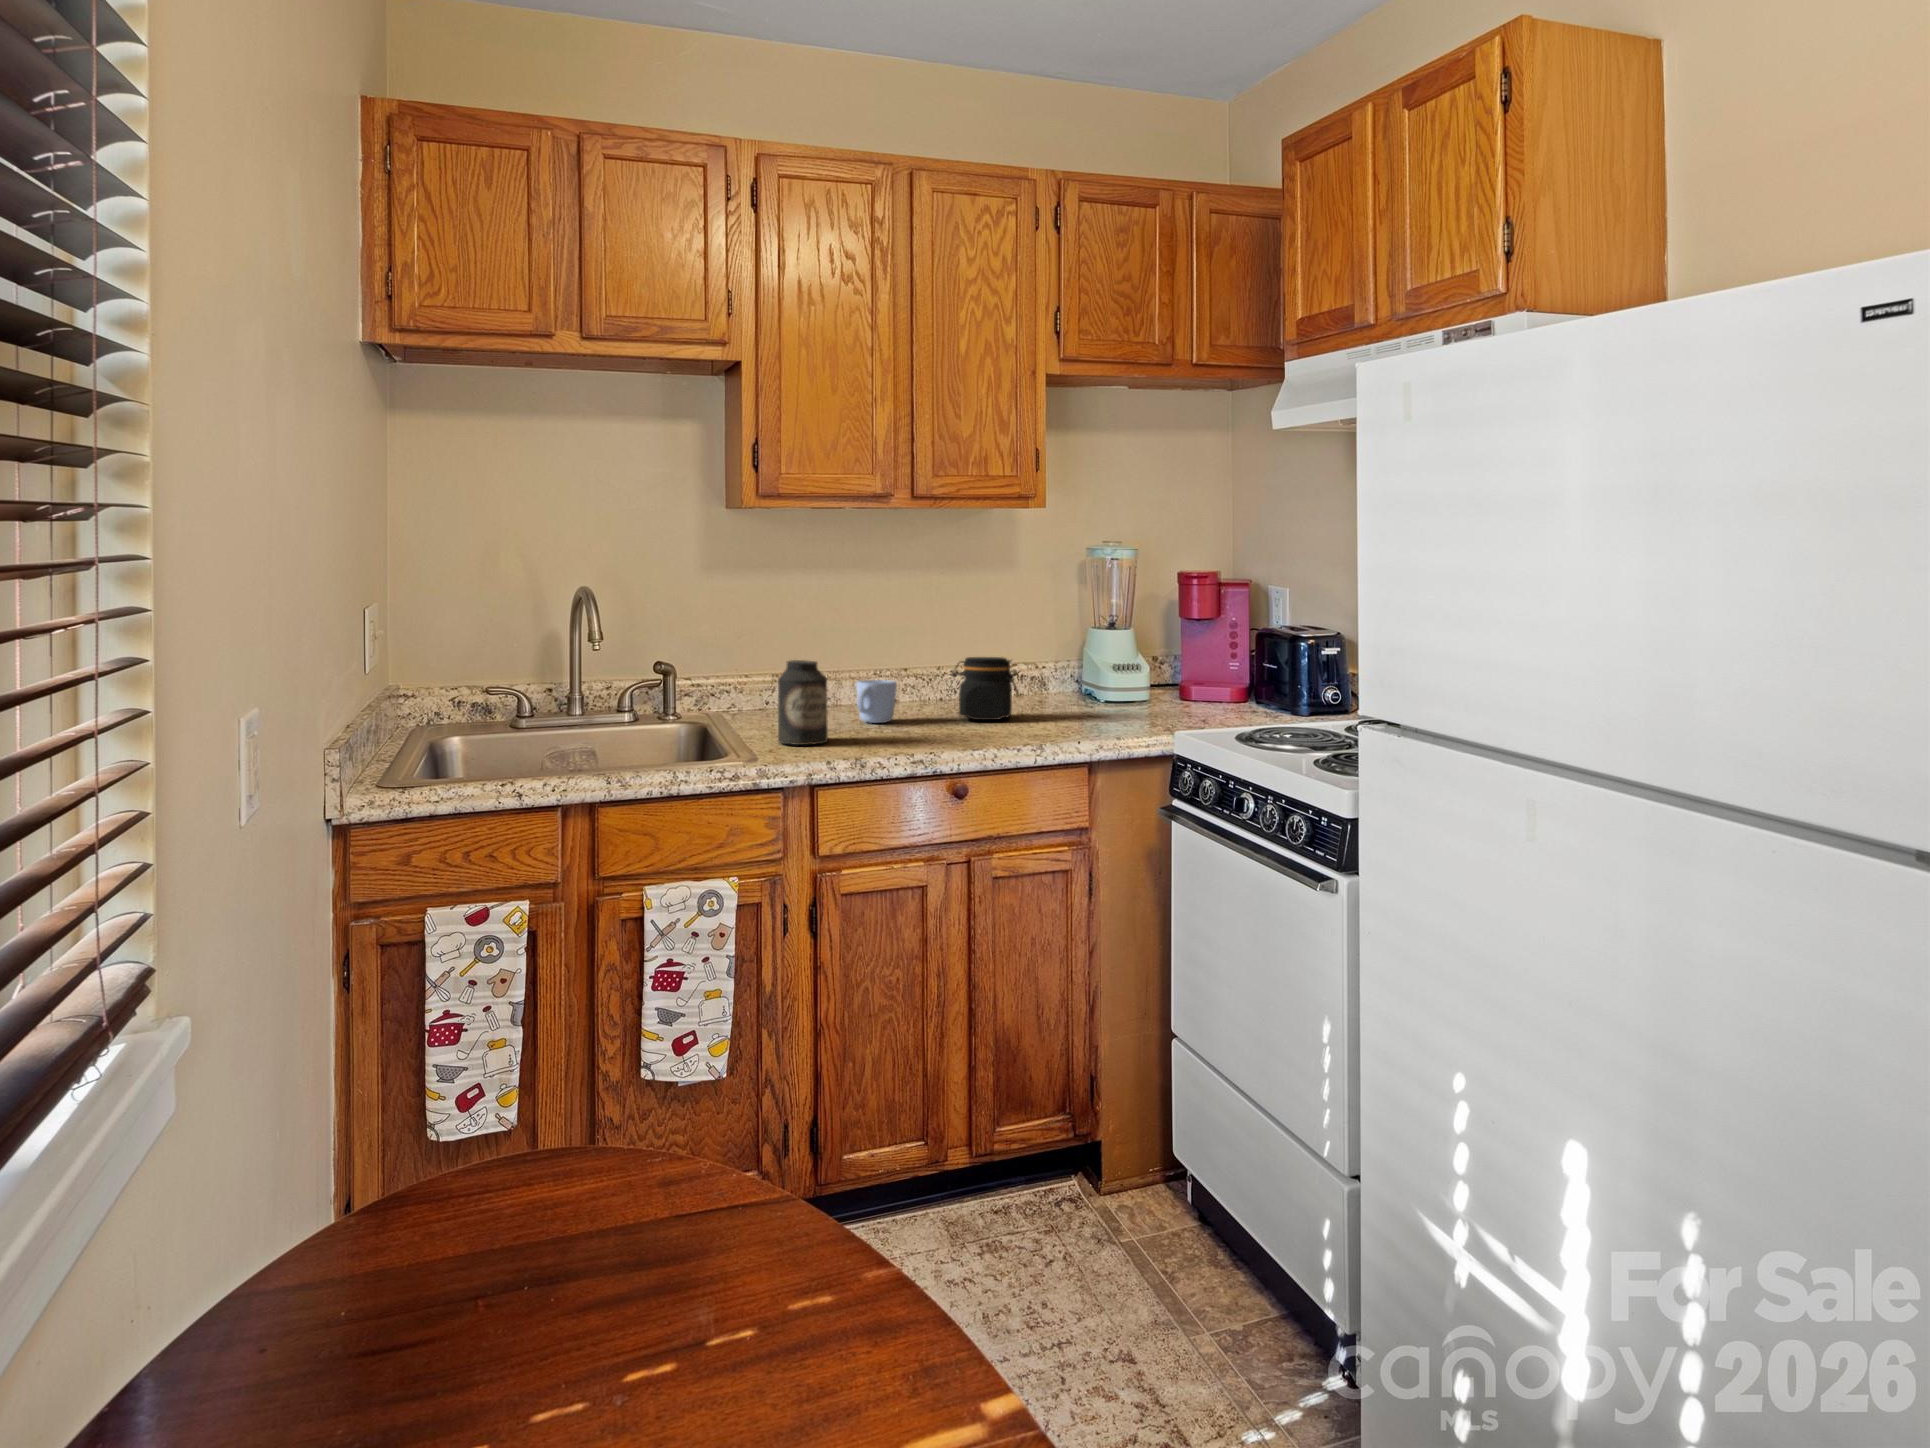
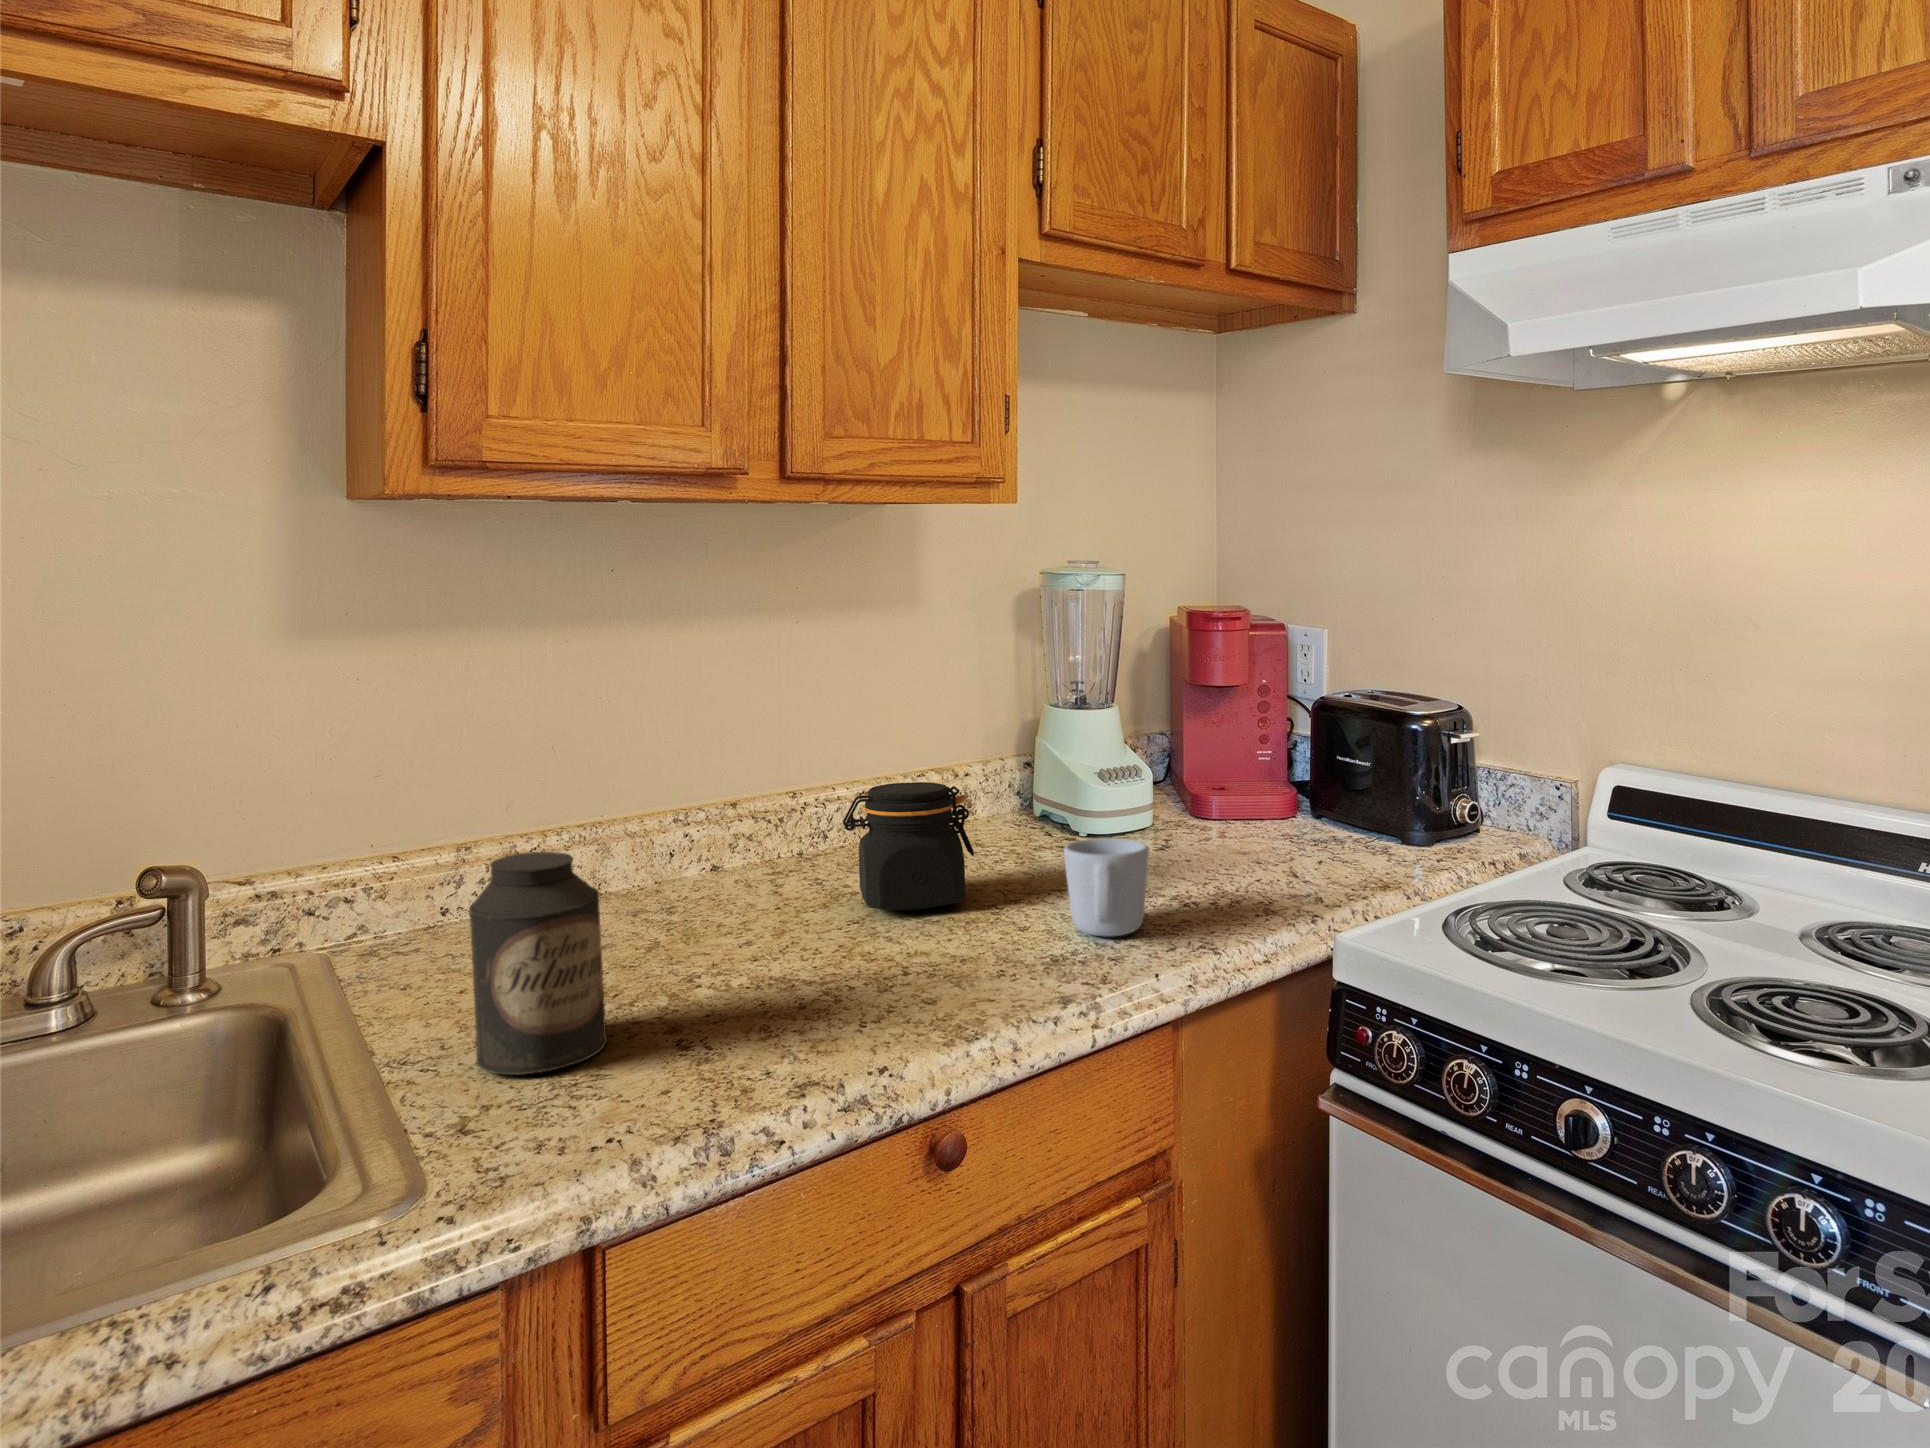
mug: present [856,680,897,723] -> present [1064,838,1149,937]

